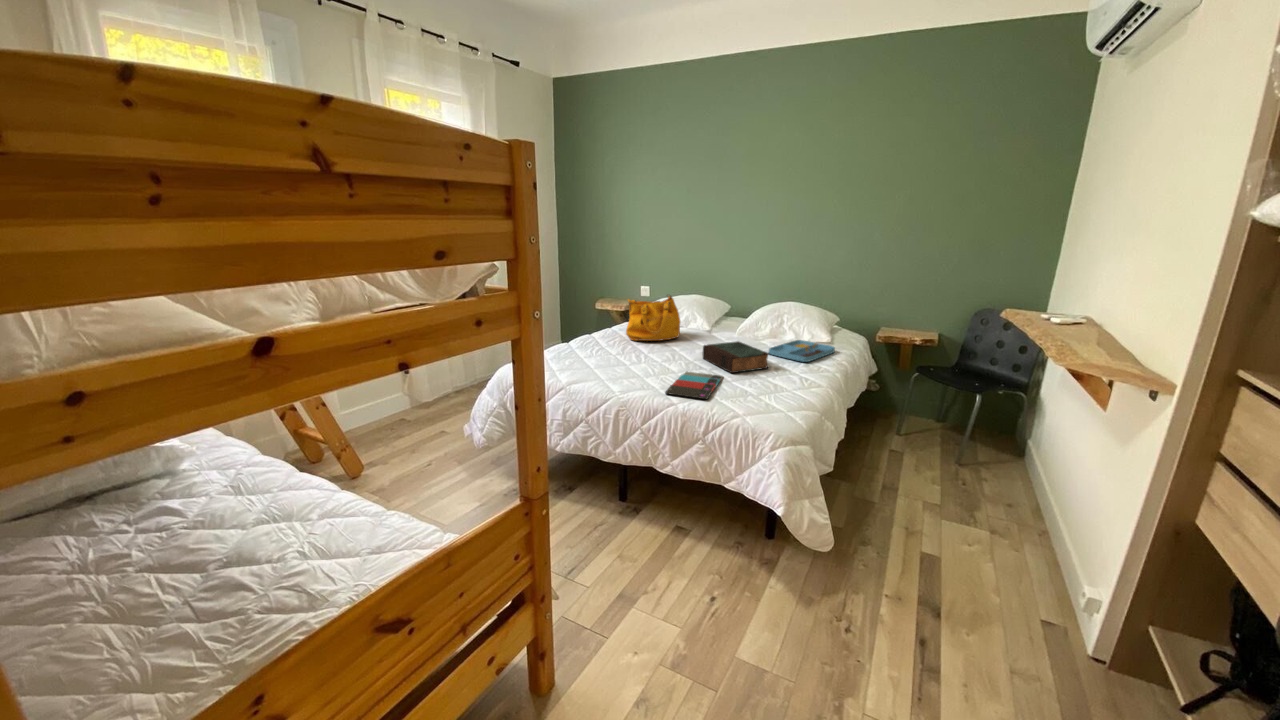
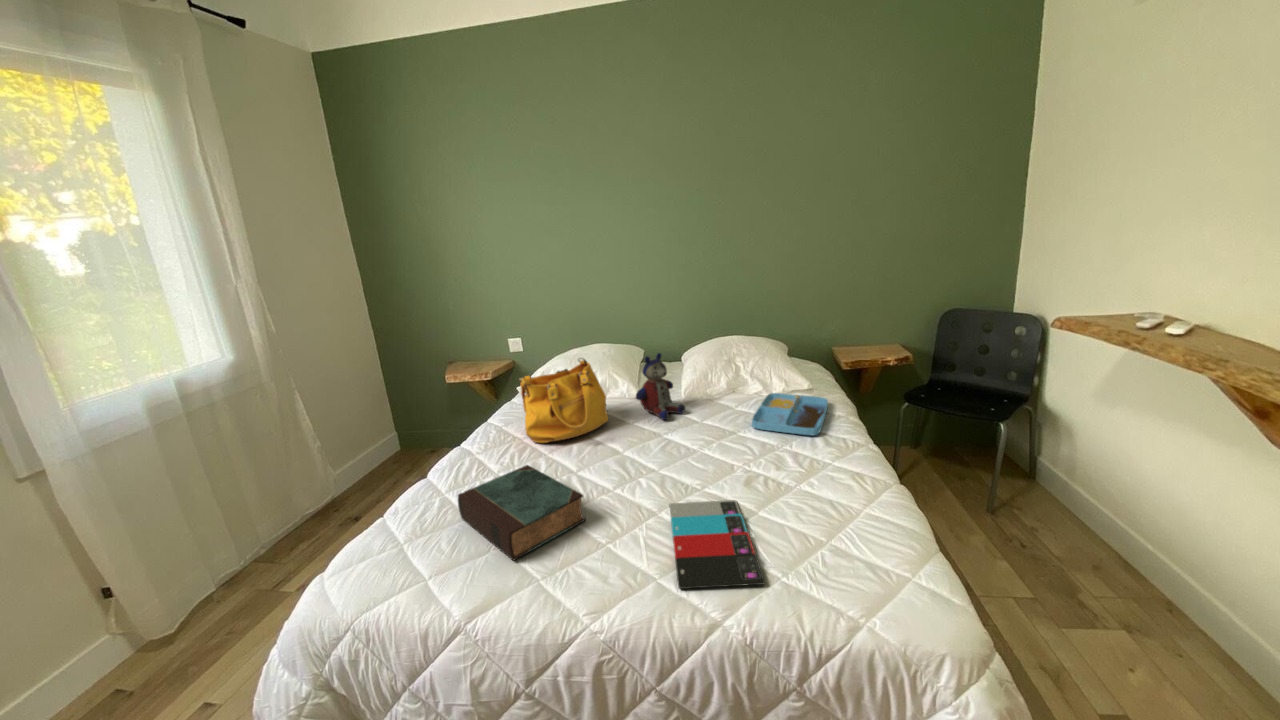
stuffed bear: none [700,299,732,342] -> present [636,353,685,420]
book: present [703,342,769,373] -> present [458,465,586,561]

